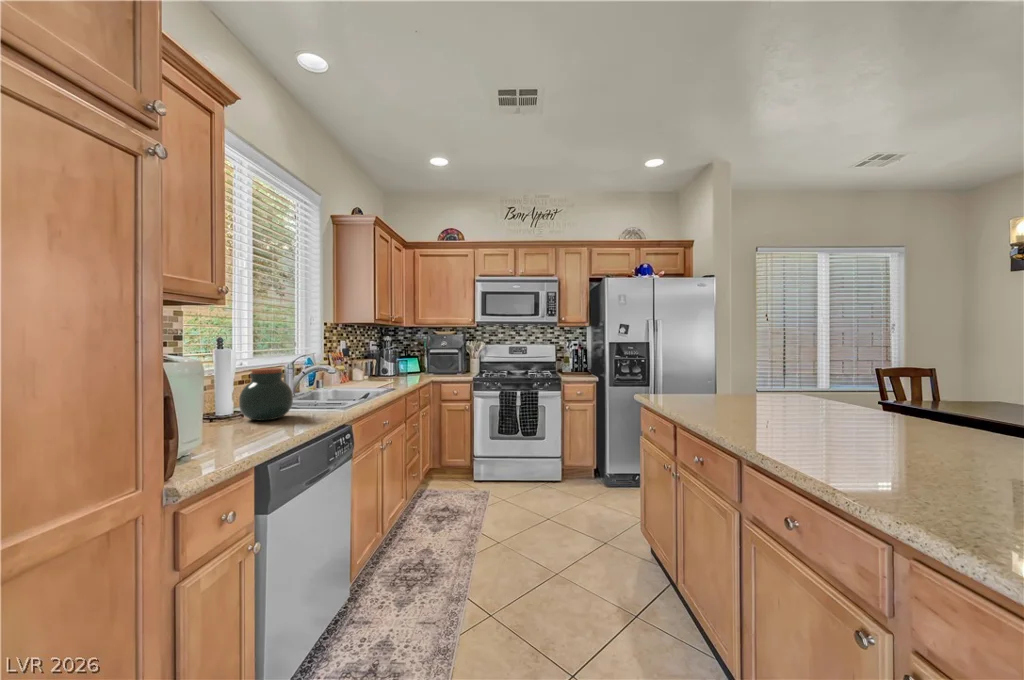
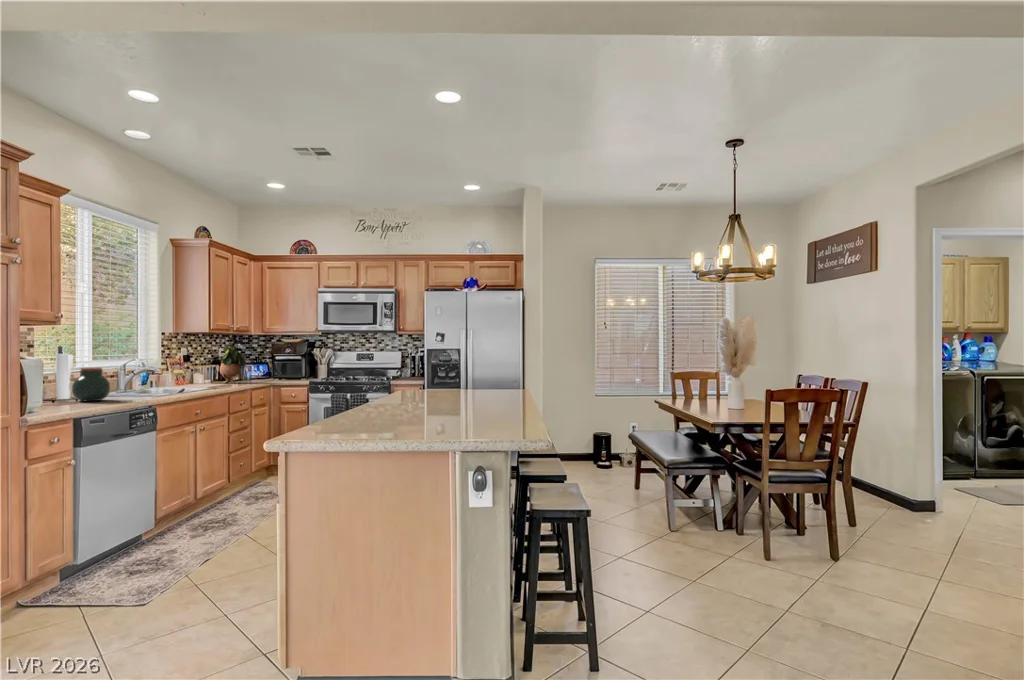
potted plant: none [385,336,411,381] -> present [220,344,245,384]

